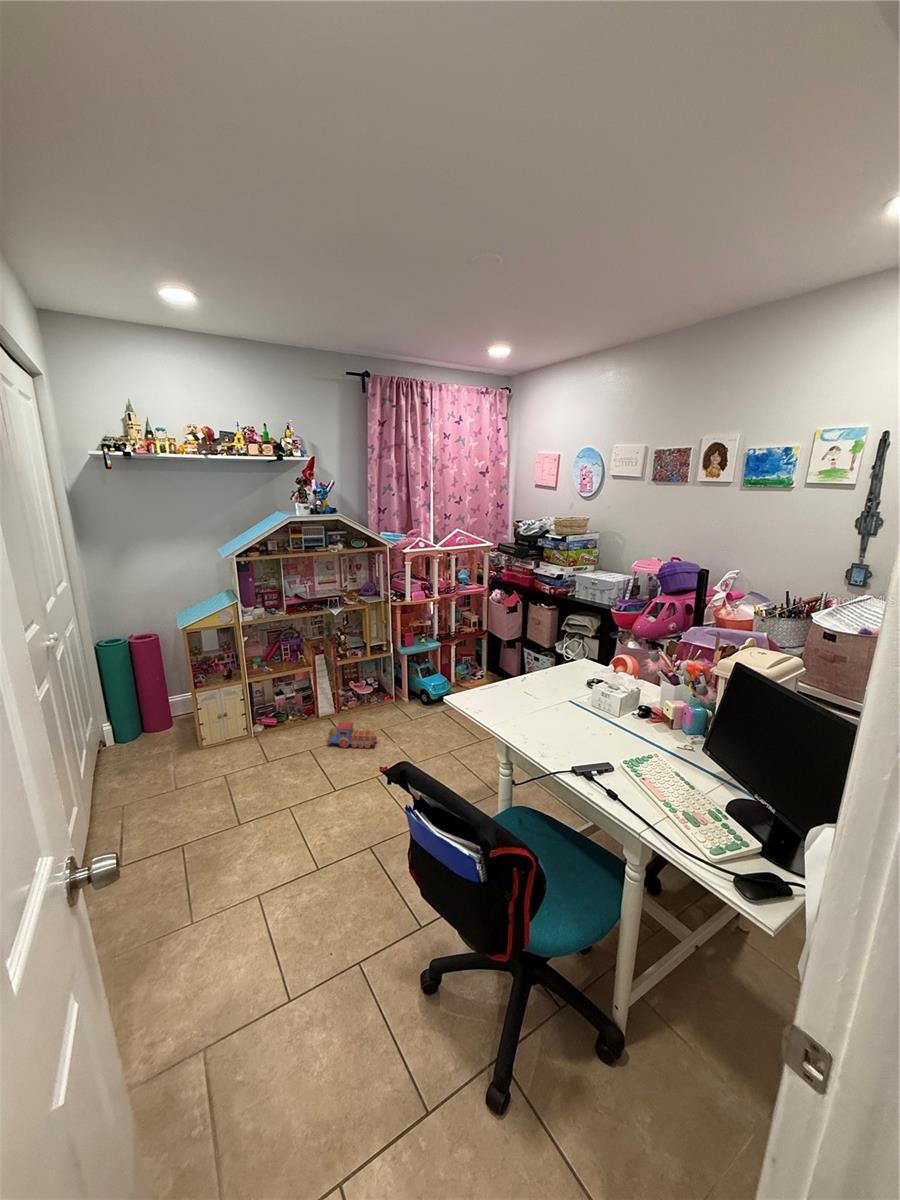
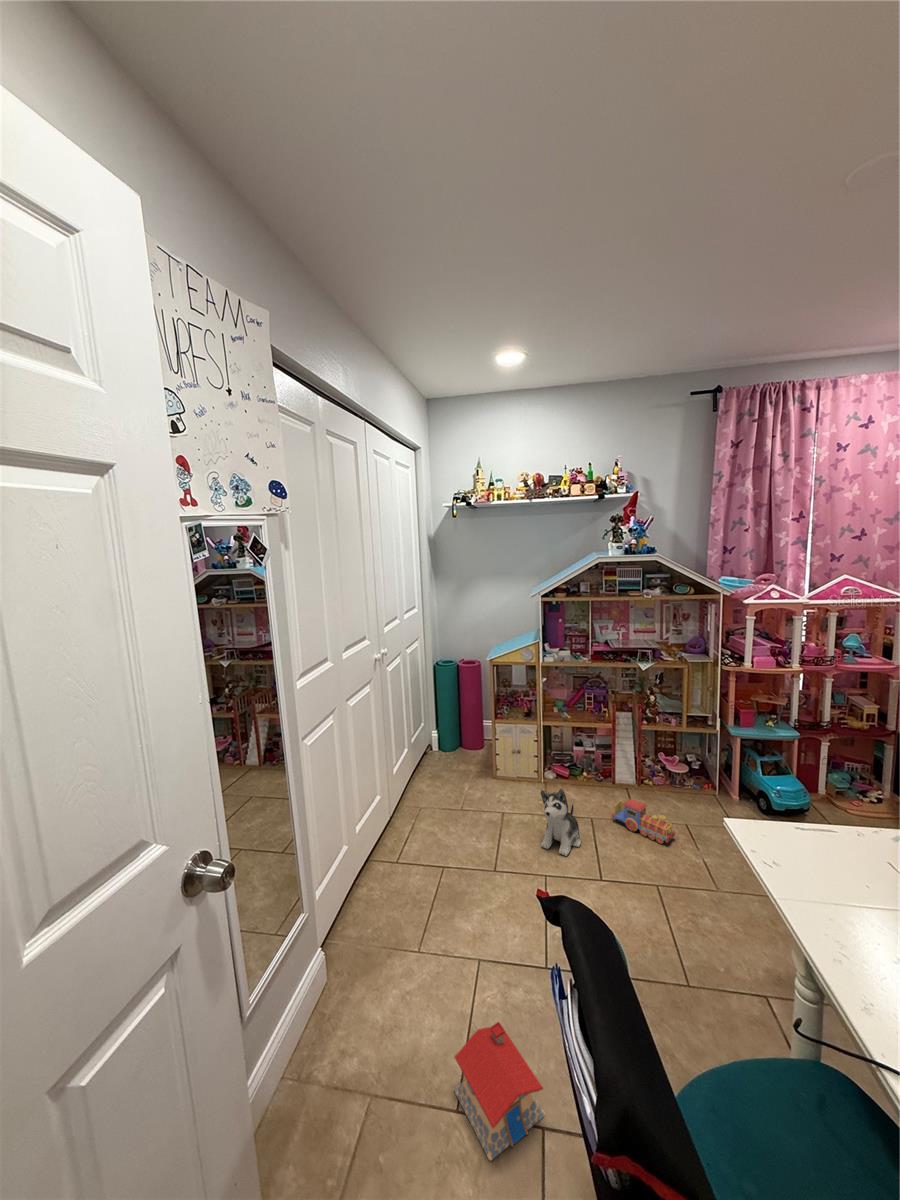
plush toy: none [267,730,308,789] -> present [541,789,581,856]
toy house: none [272,918,352,1012] -> present [454,1022,545,1160]

